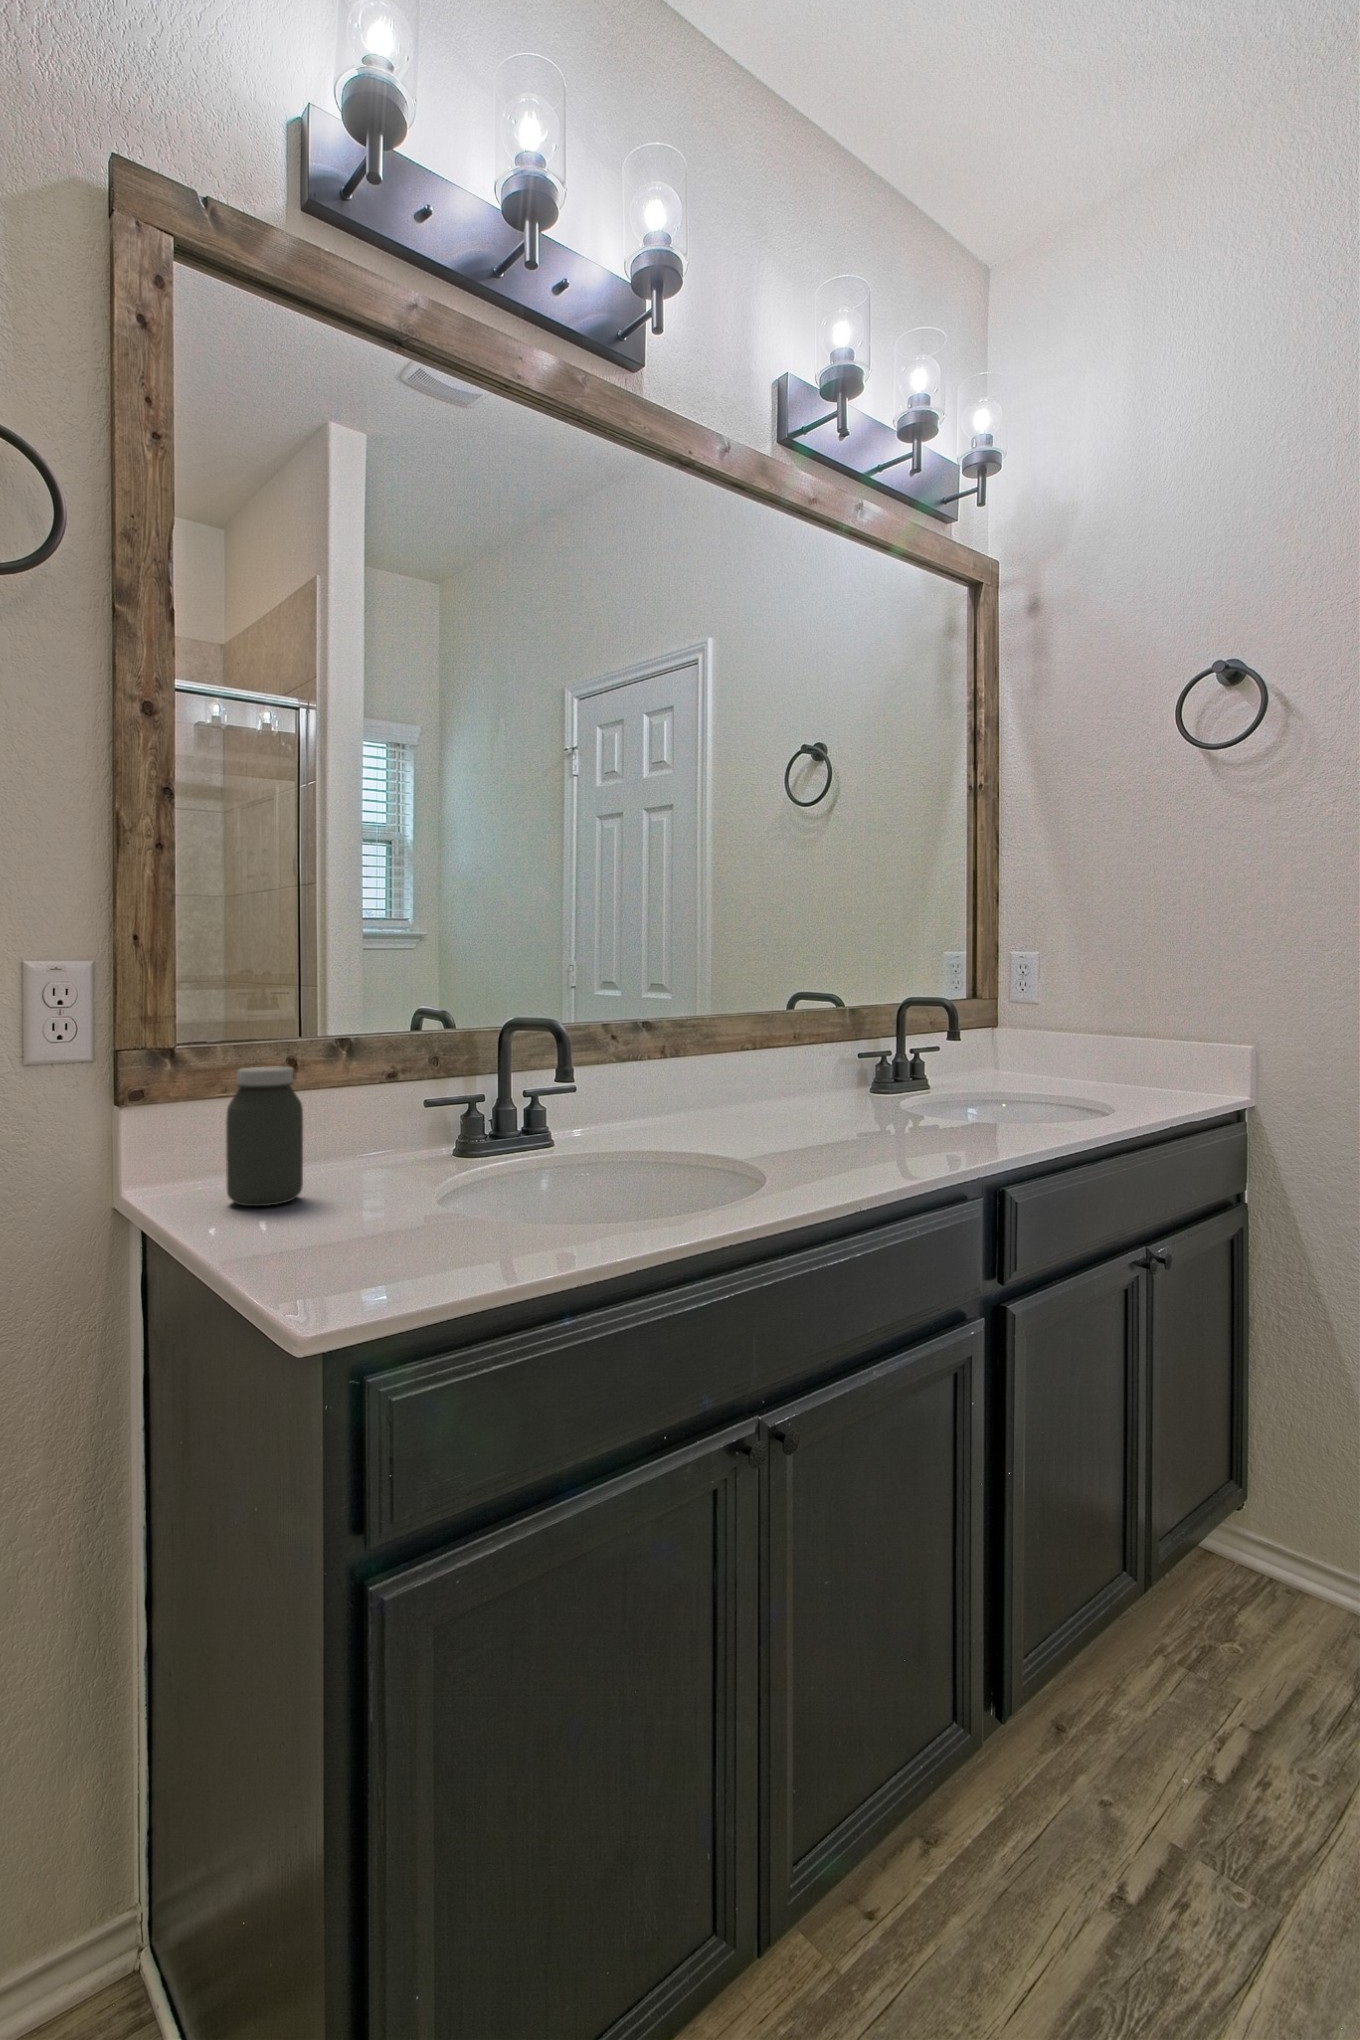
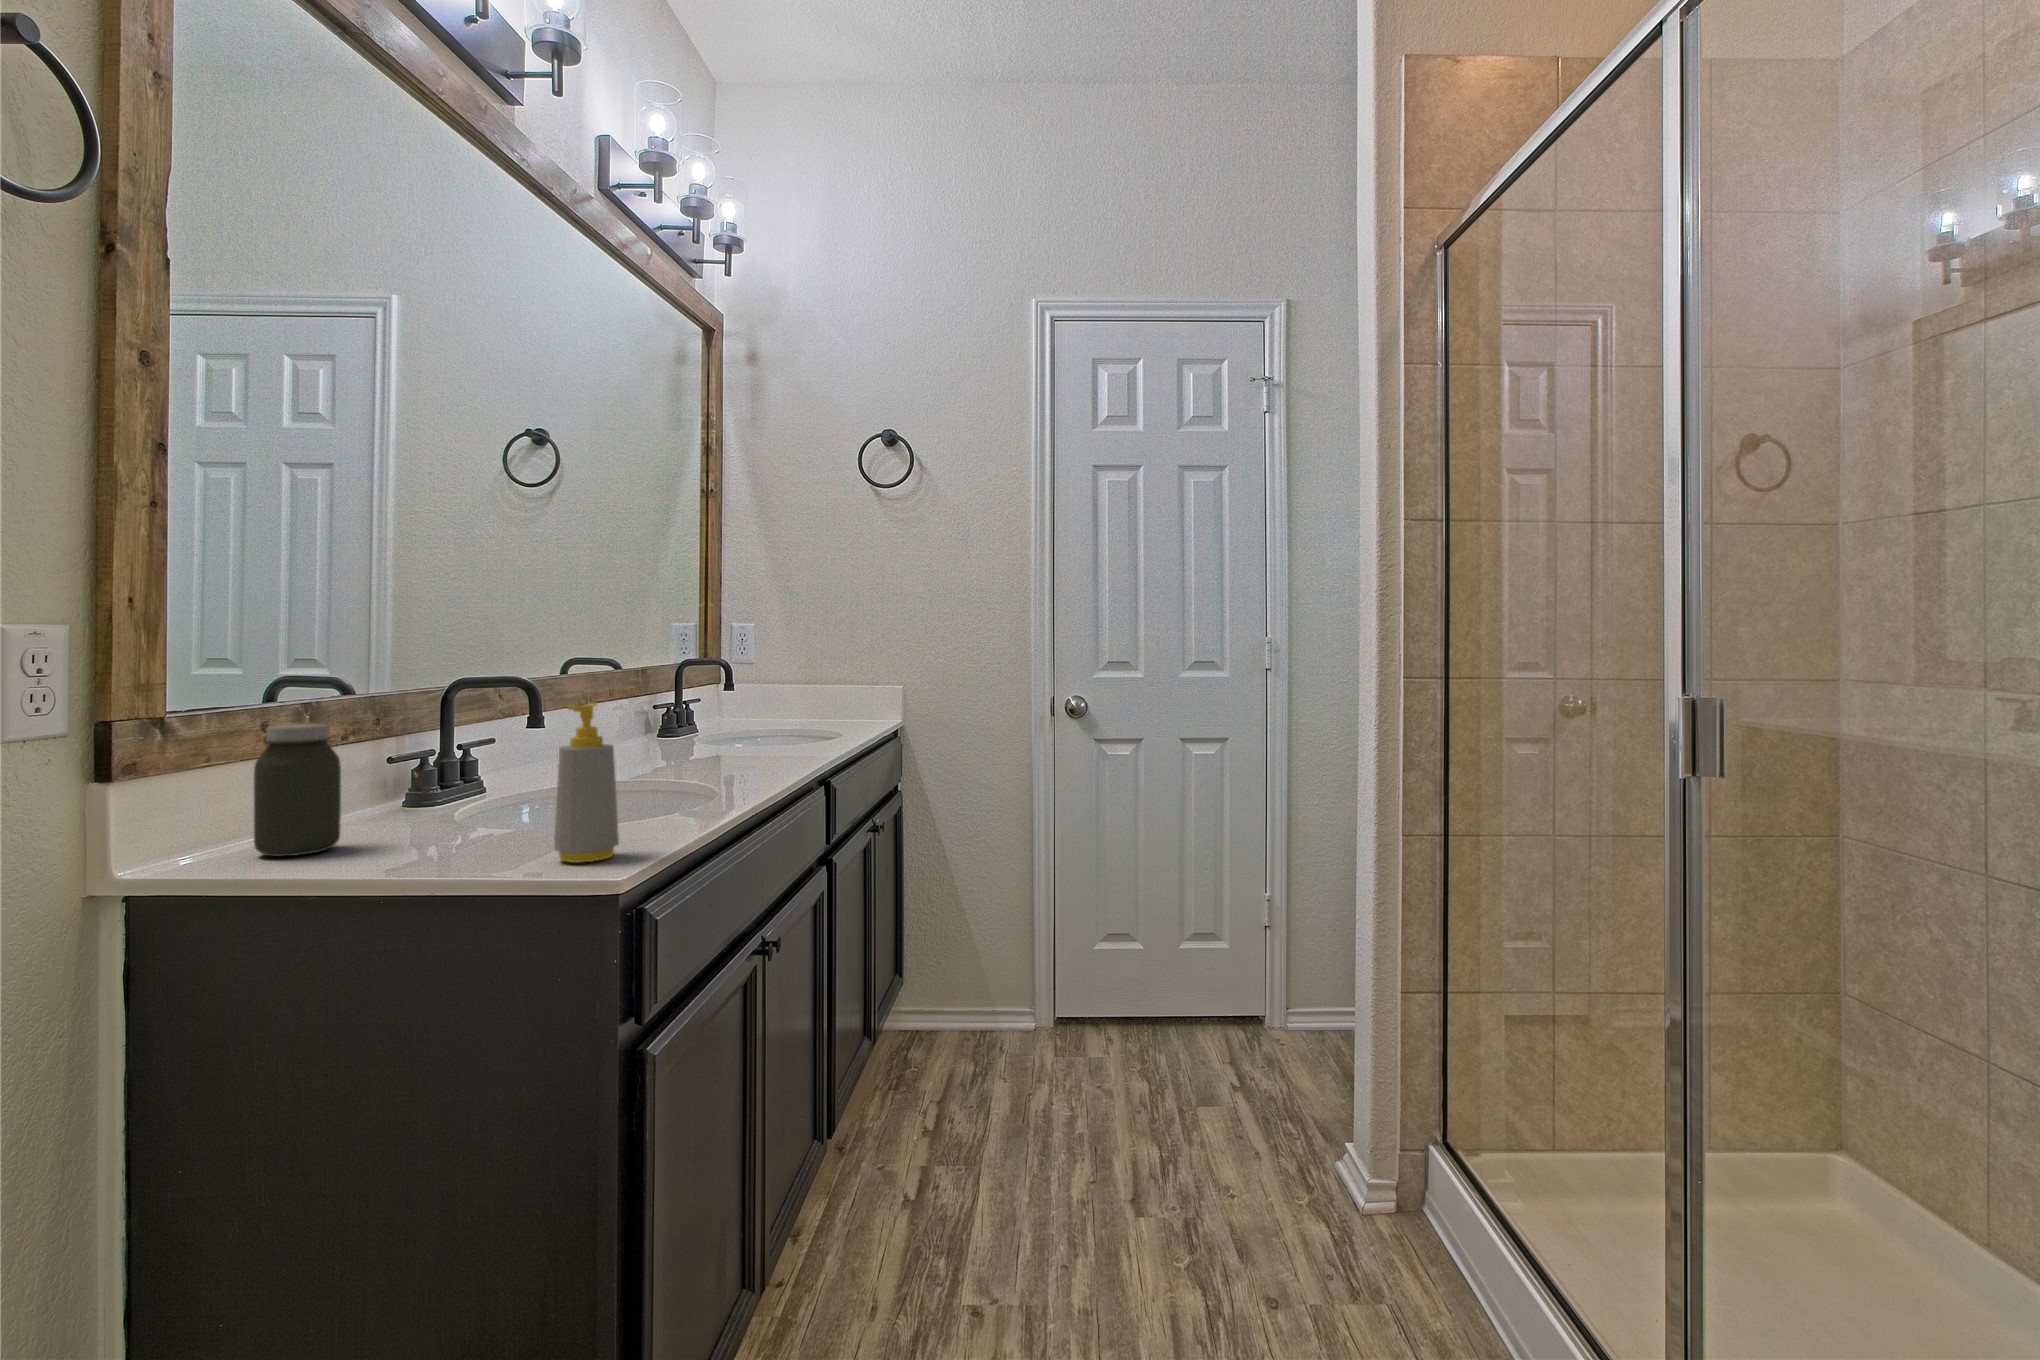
soap bottle: none [343,1067,426,1286] -> present [554,703,619,863]

